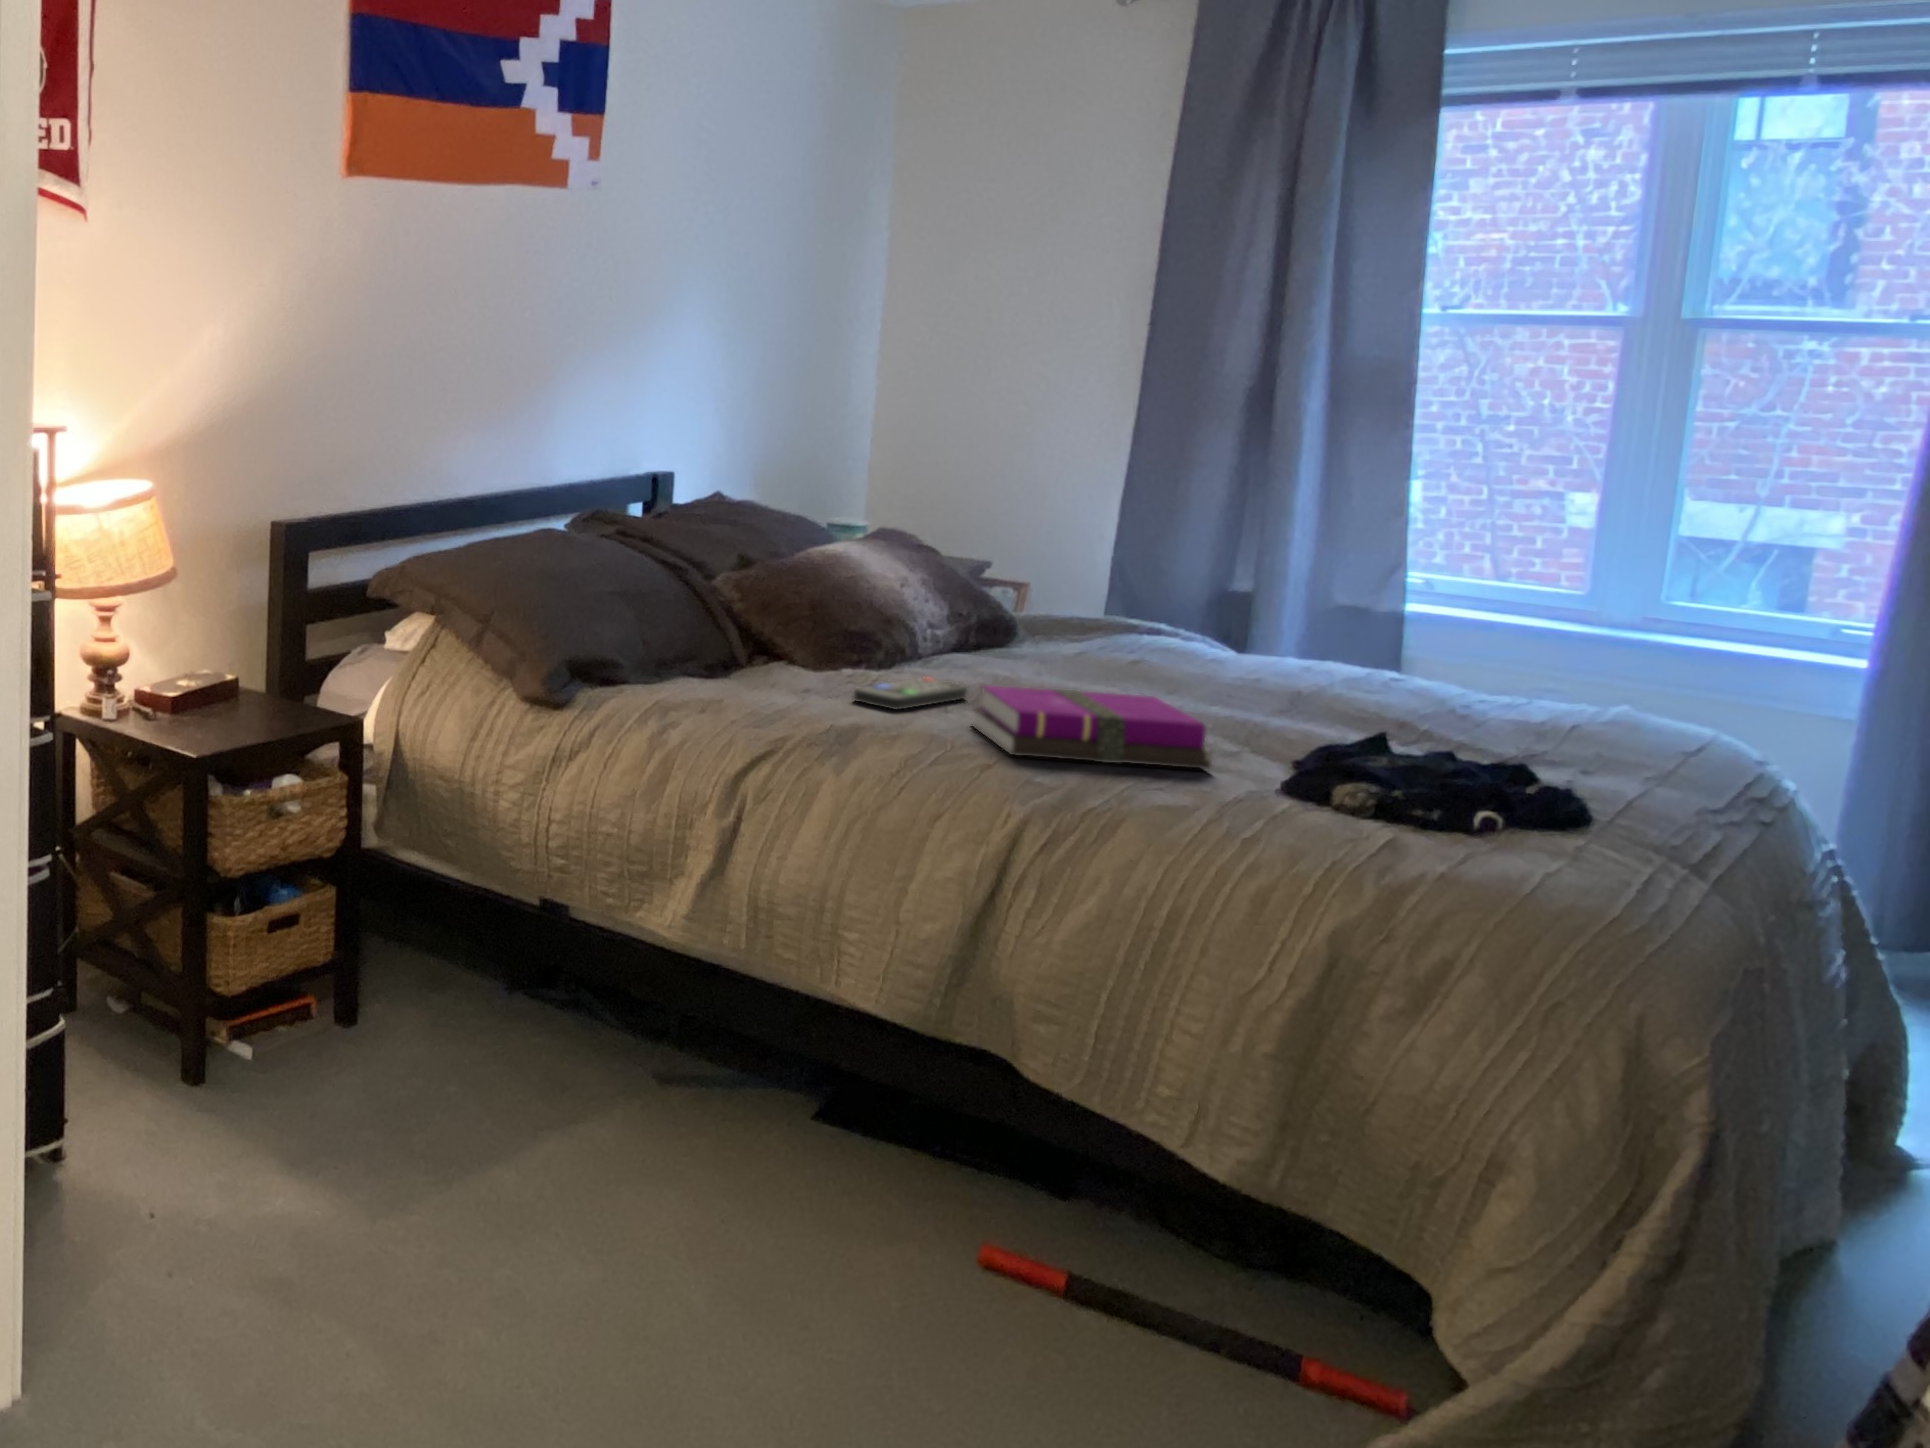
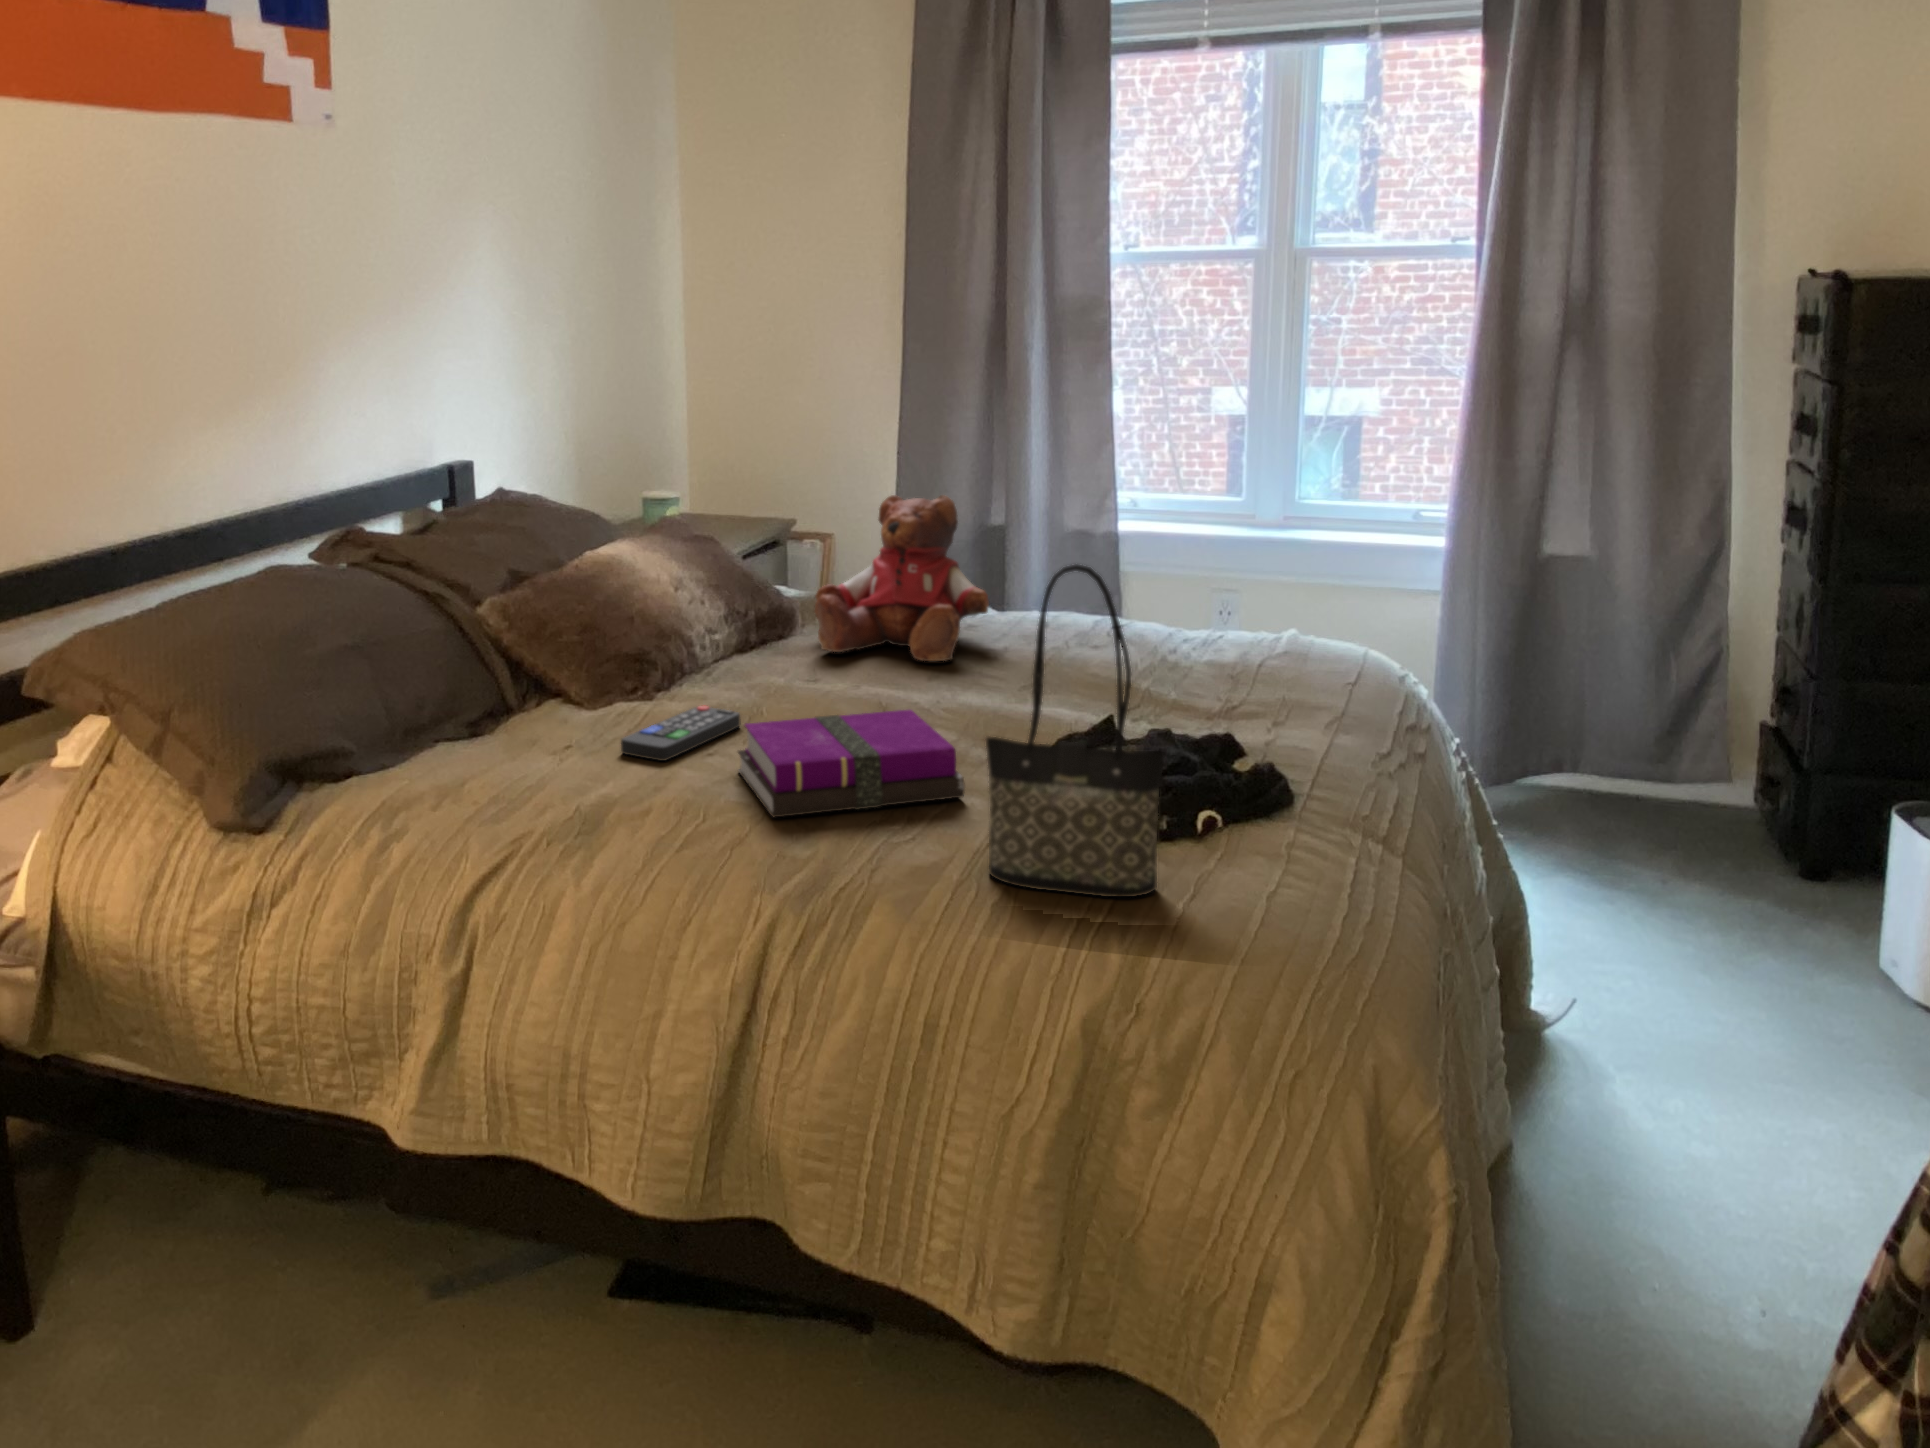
teddy bear: none [1038,526,1241,679] -> present [815,495,989,661]
tote bag: none [1239,558,1448,851] -> present [986,565,1165,897]

